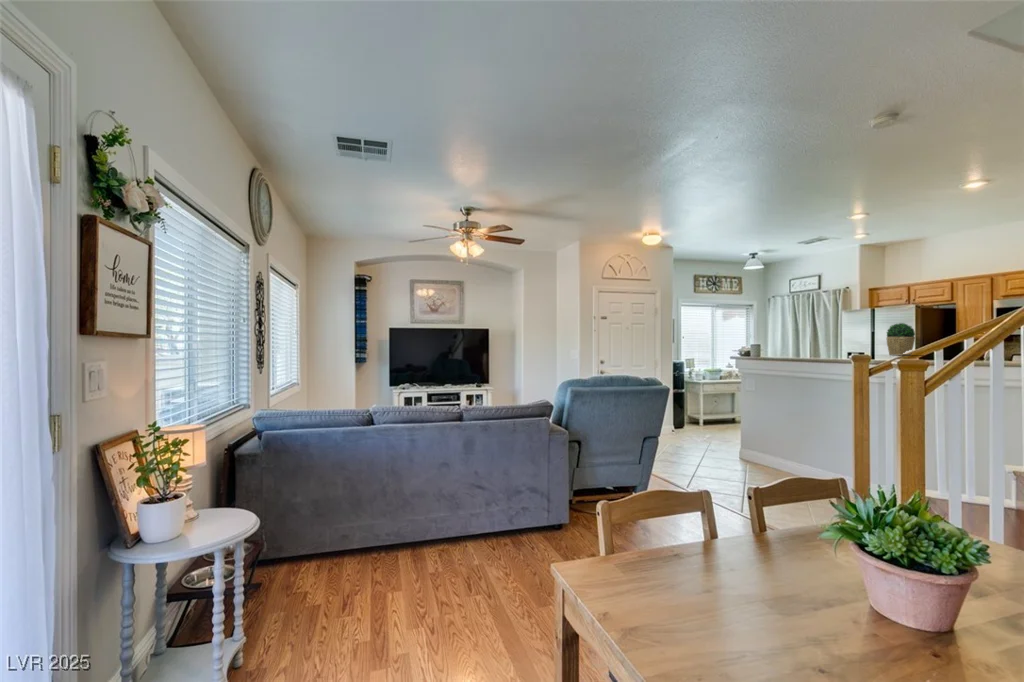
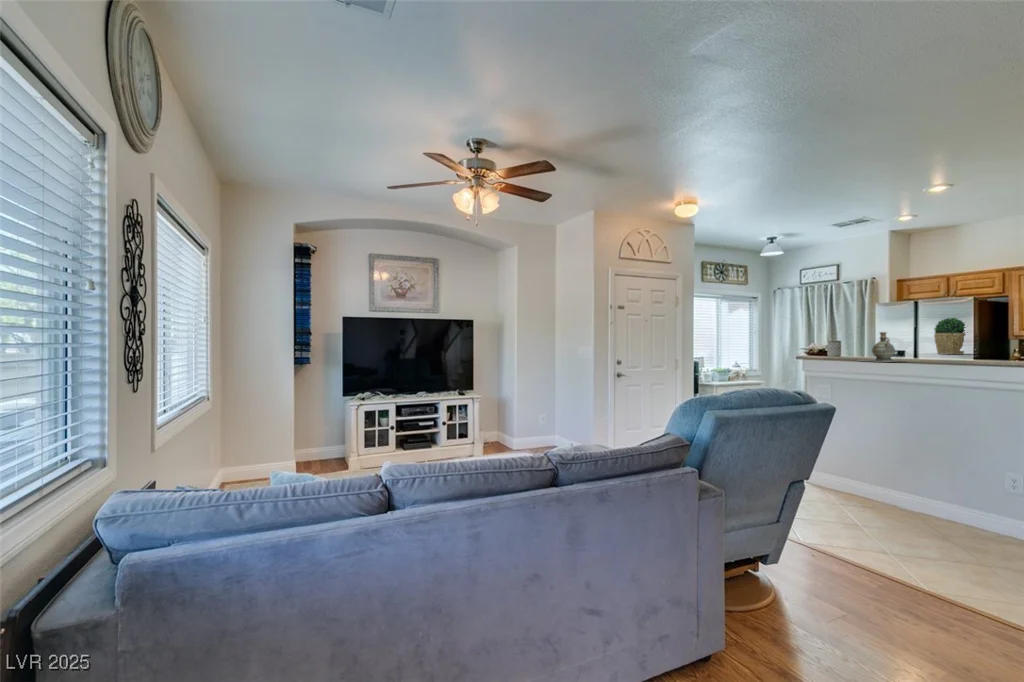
ceramic jug: none [768,337,808,361] -> present [864,332,900,362]

